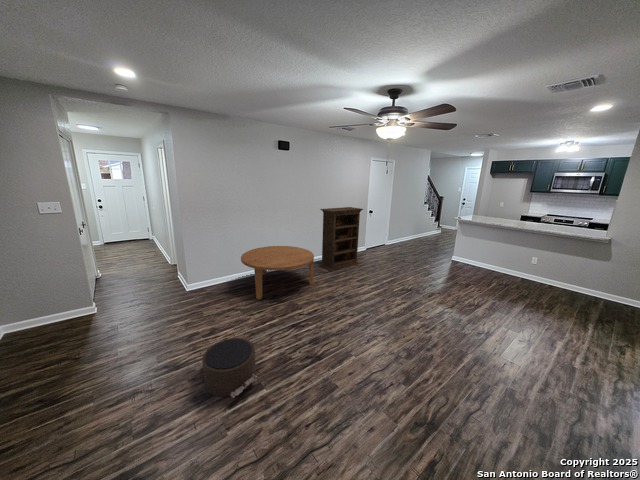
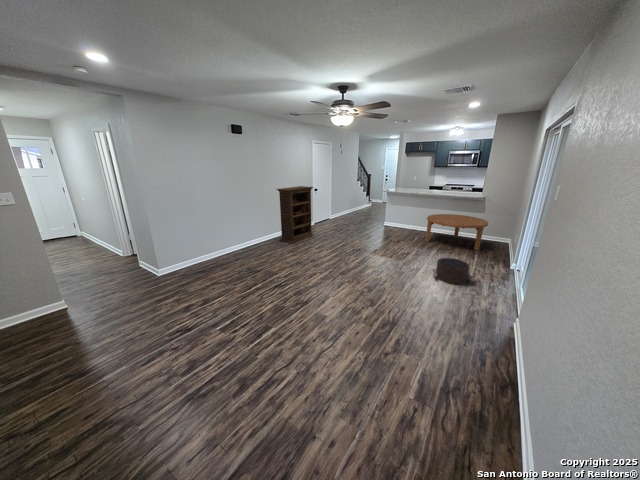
coffee table: present [241,246,314,299] -> present [426,214,488,250]
pouf: present [195,338,257,398] -> present [432,258,474,284]

